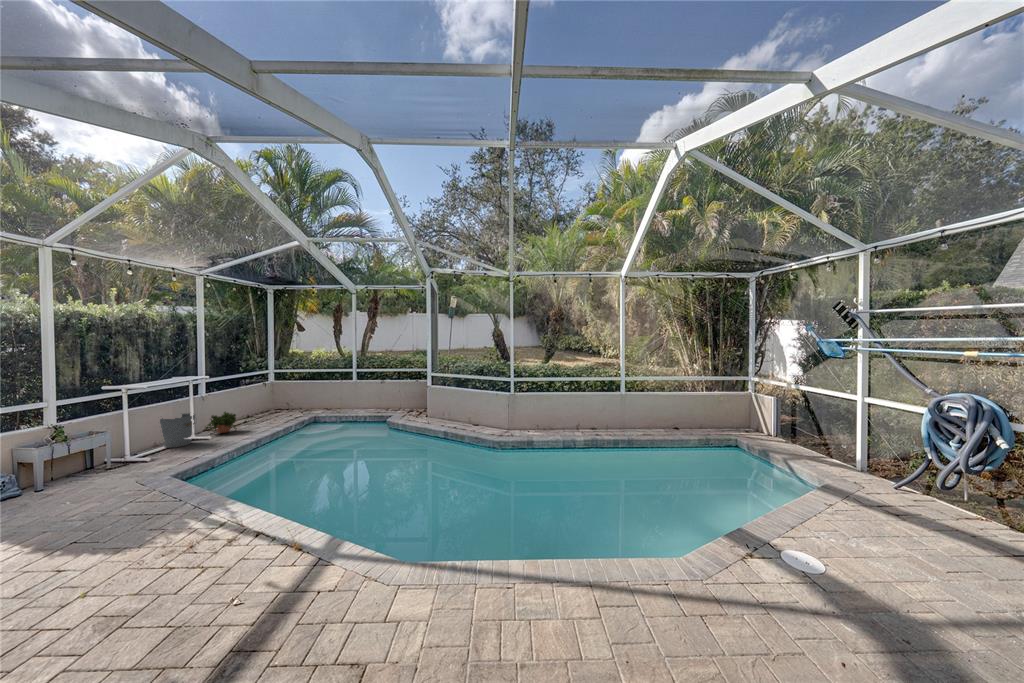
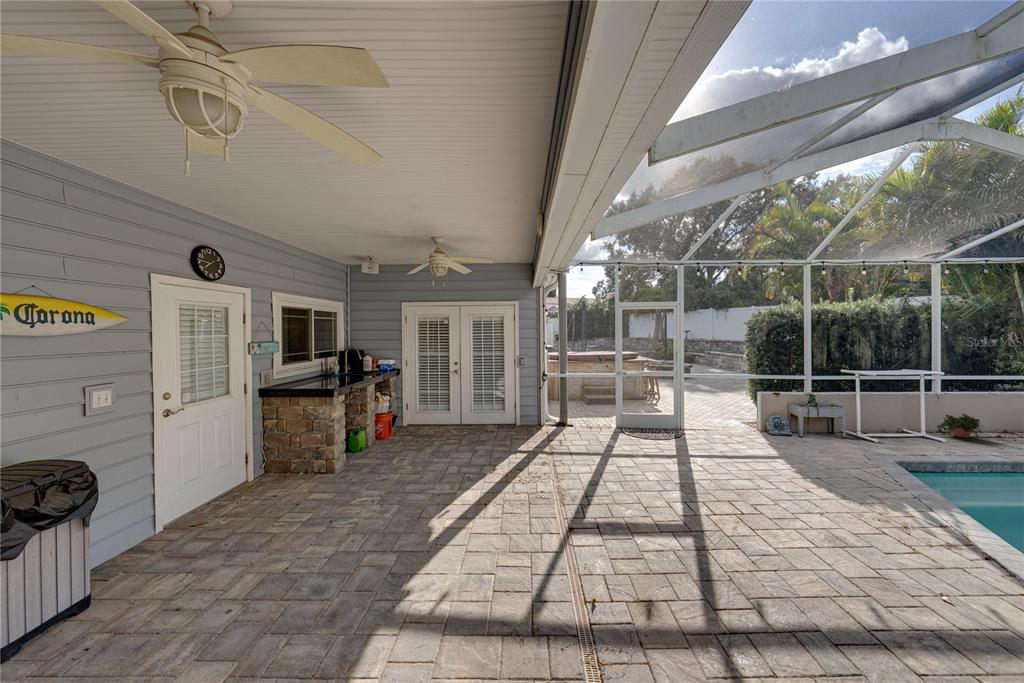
bucket: present [160,413,195,448] -> none [887,405,928,439]

